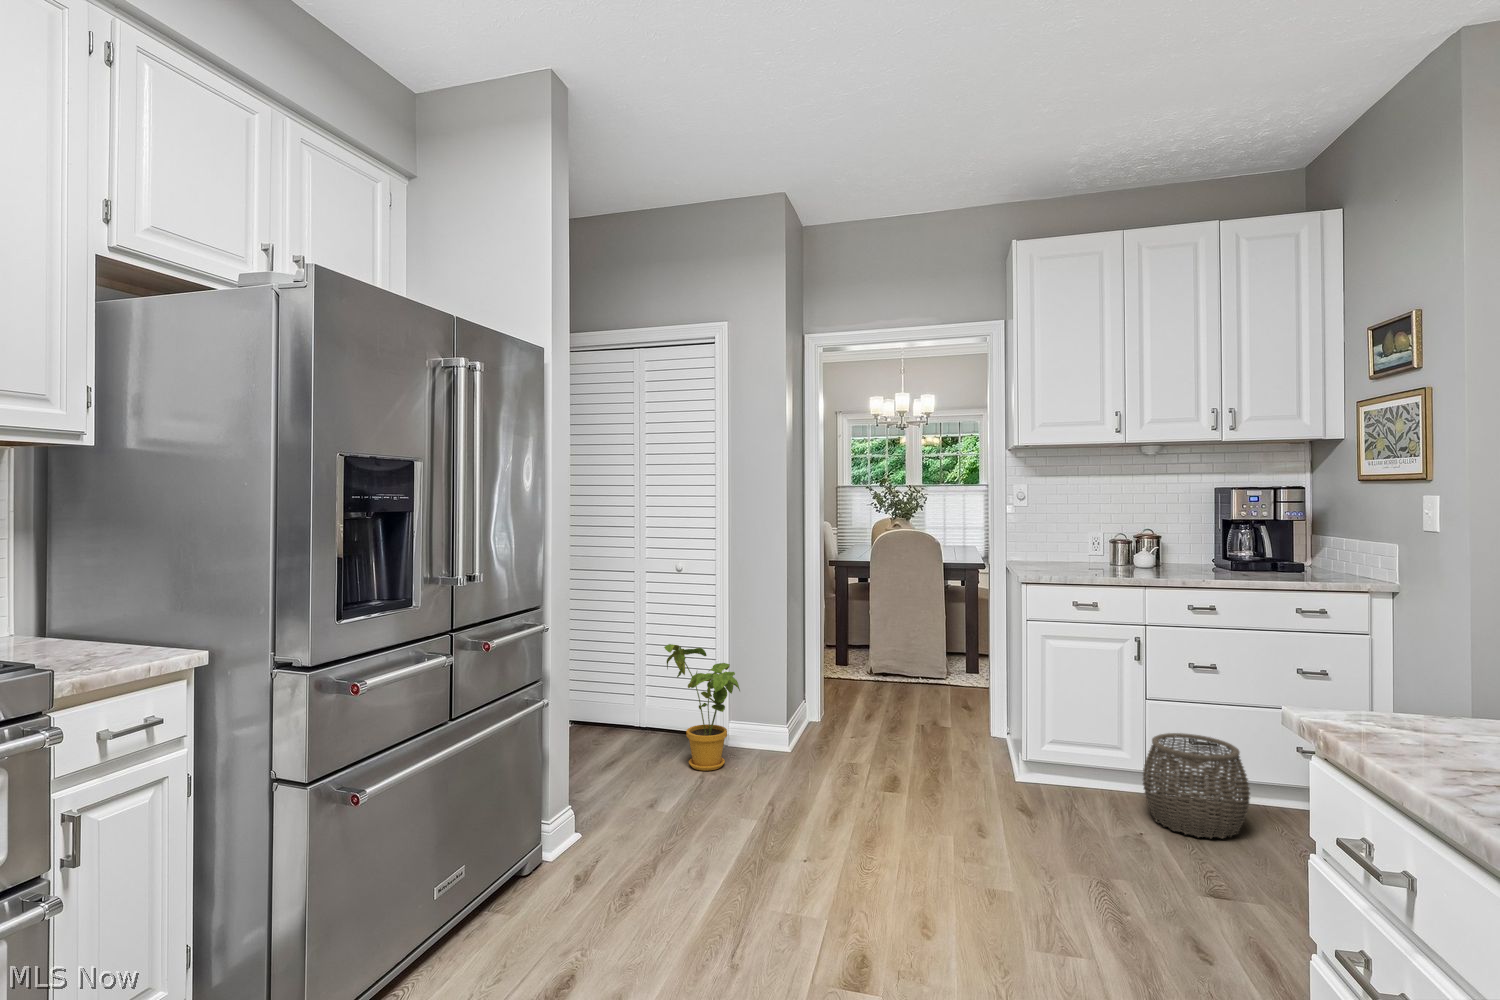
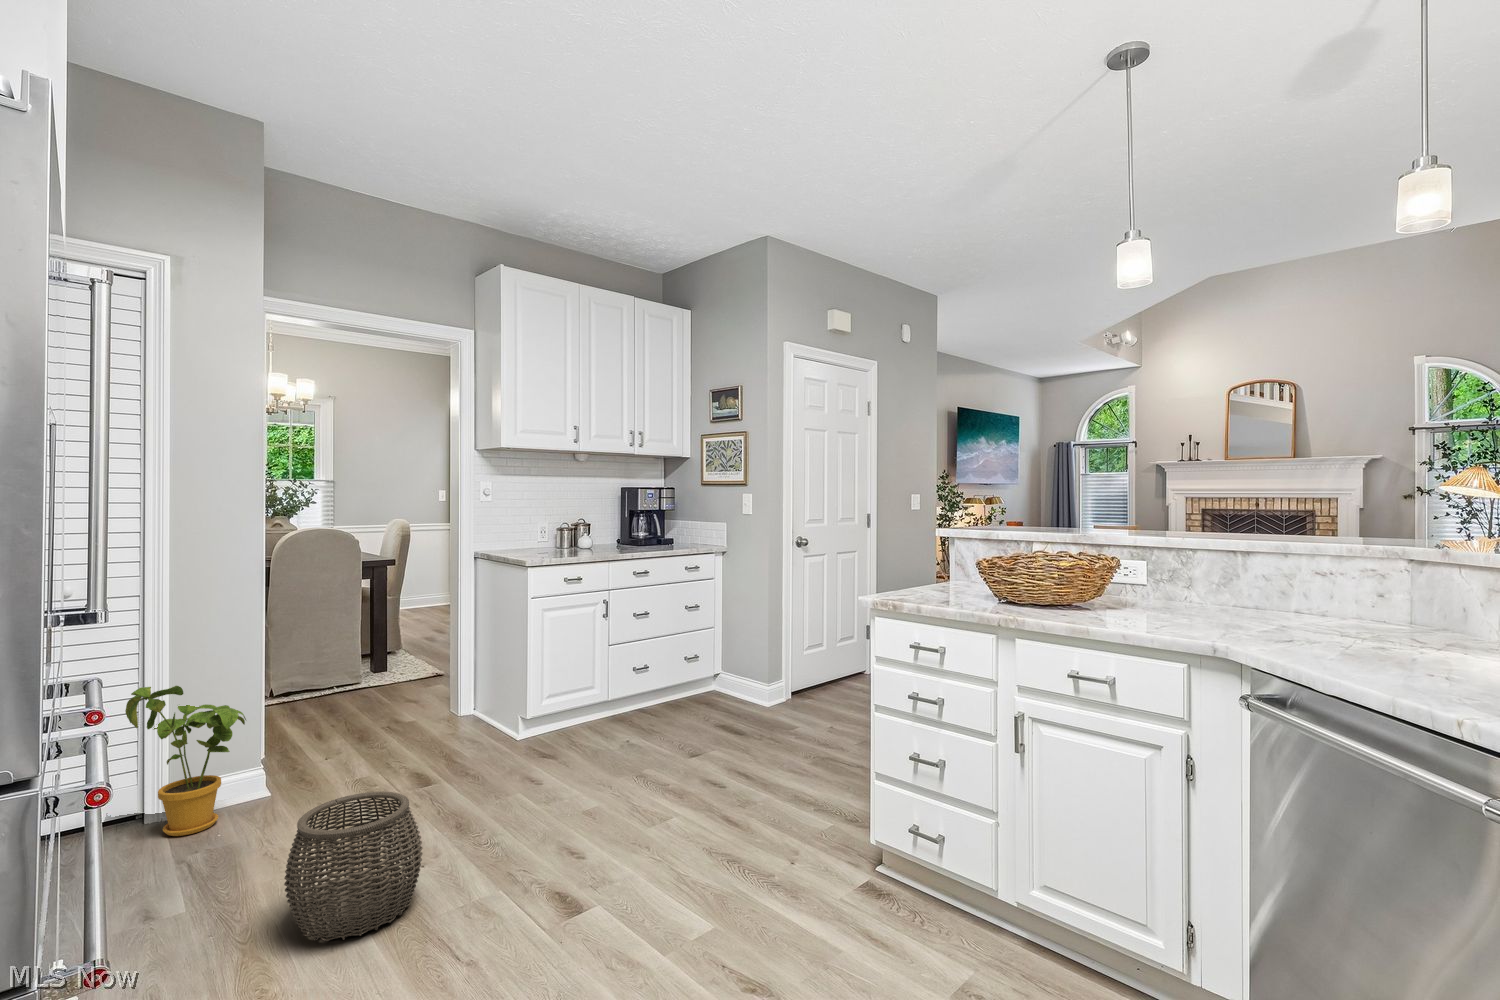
woven basket: present [1143,733,1250,839] -> present [284,791,423,941]

